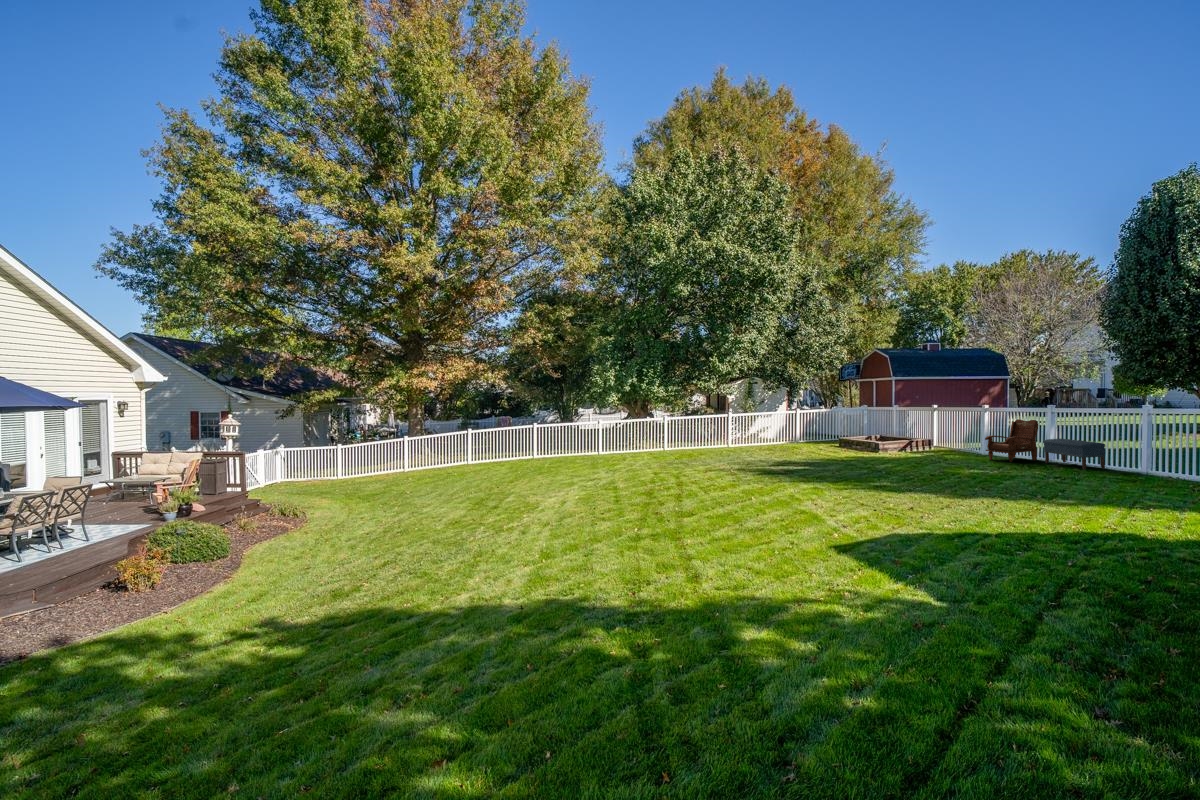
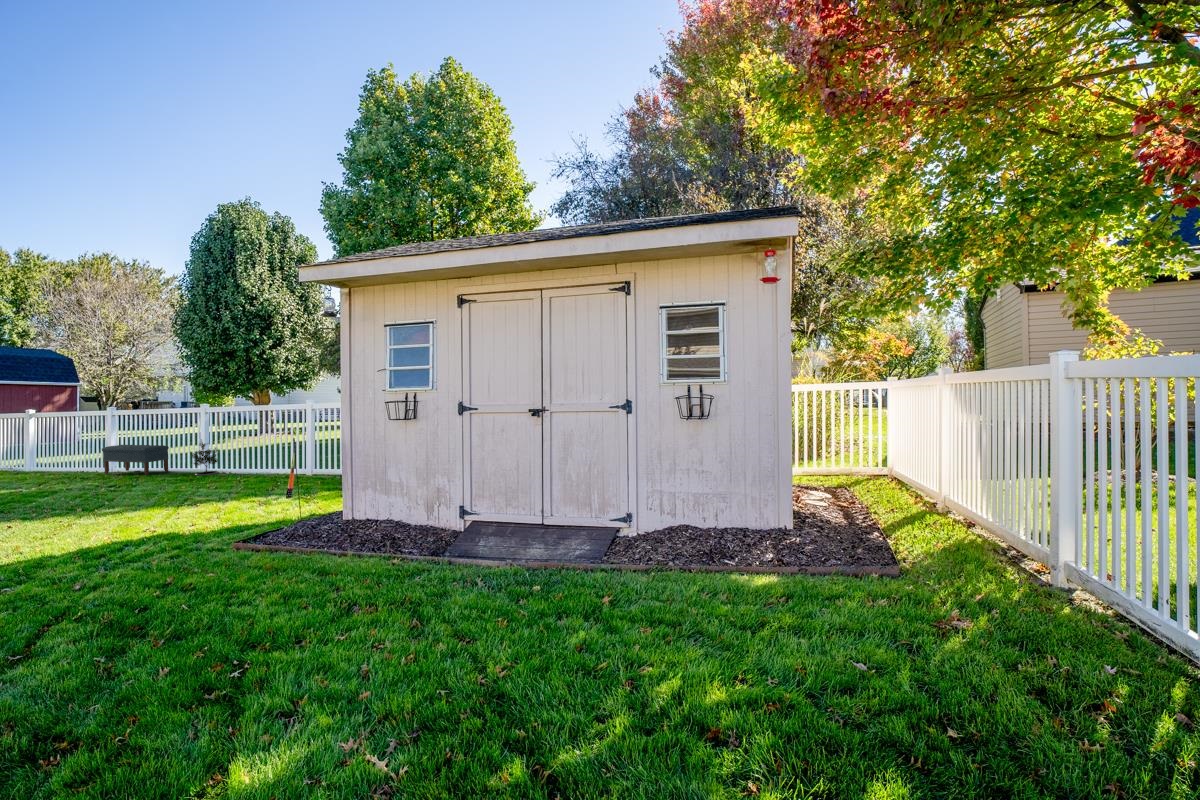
armchair: present [985,419,1038,462] -> none [24,426,98,478]
potted tree: none [1129,440,1165,478] -> present [192,441,219,476]

